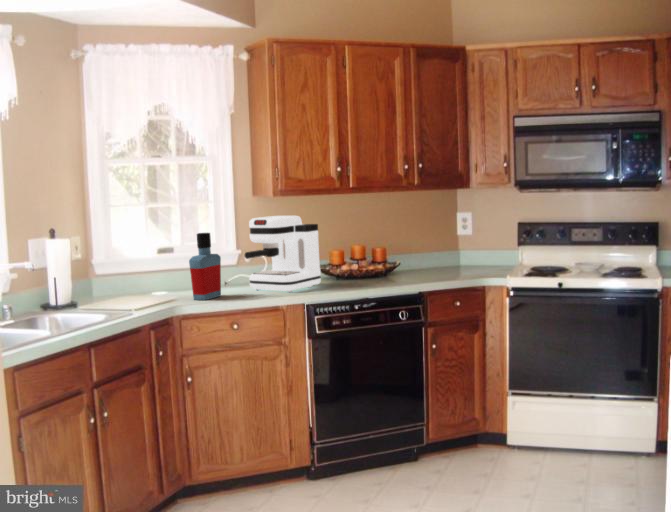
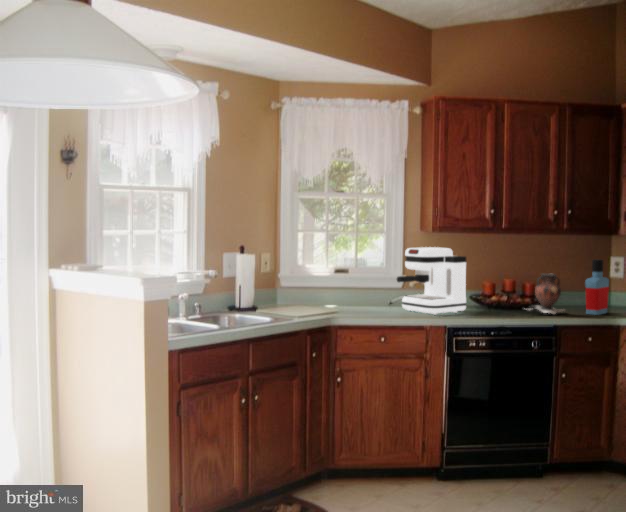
bottle: present [189,233,221,300] -> present [585,259,609,315]
vase: none [378,236,421,279] -> present [532,274,565,314]

